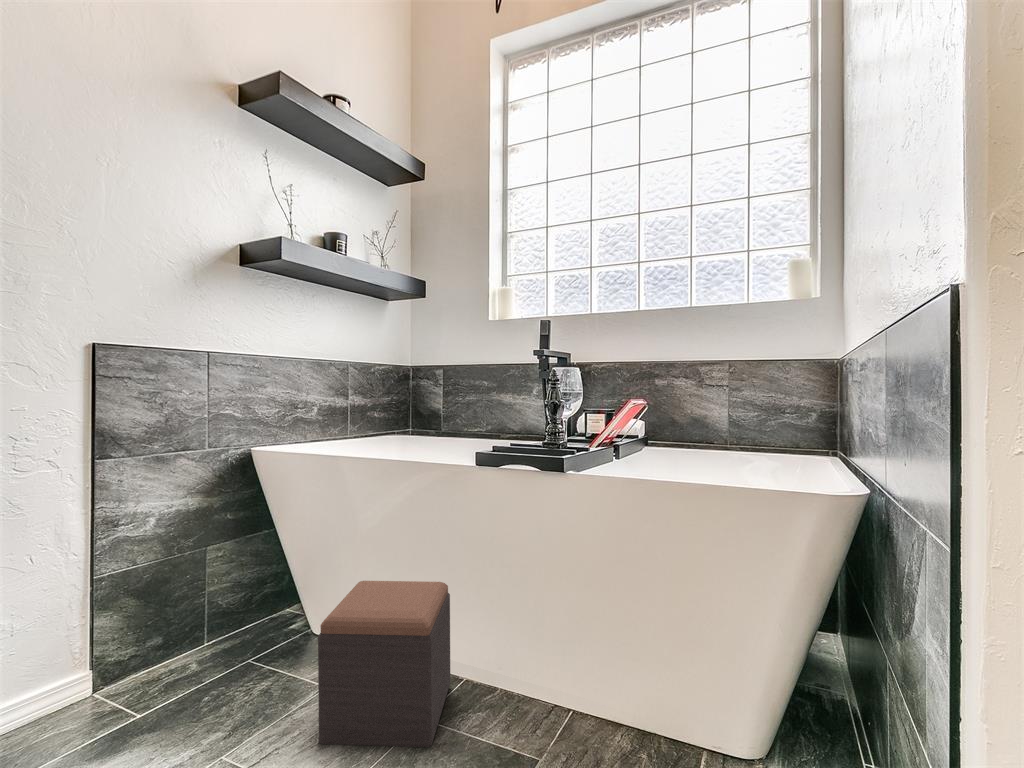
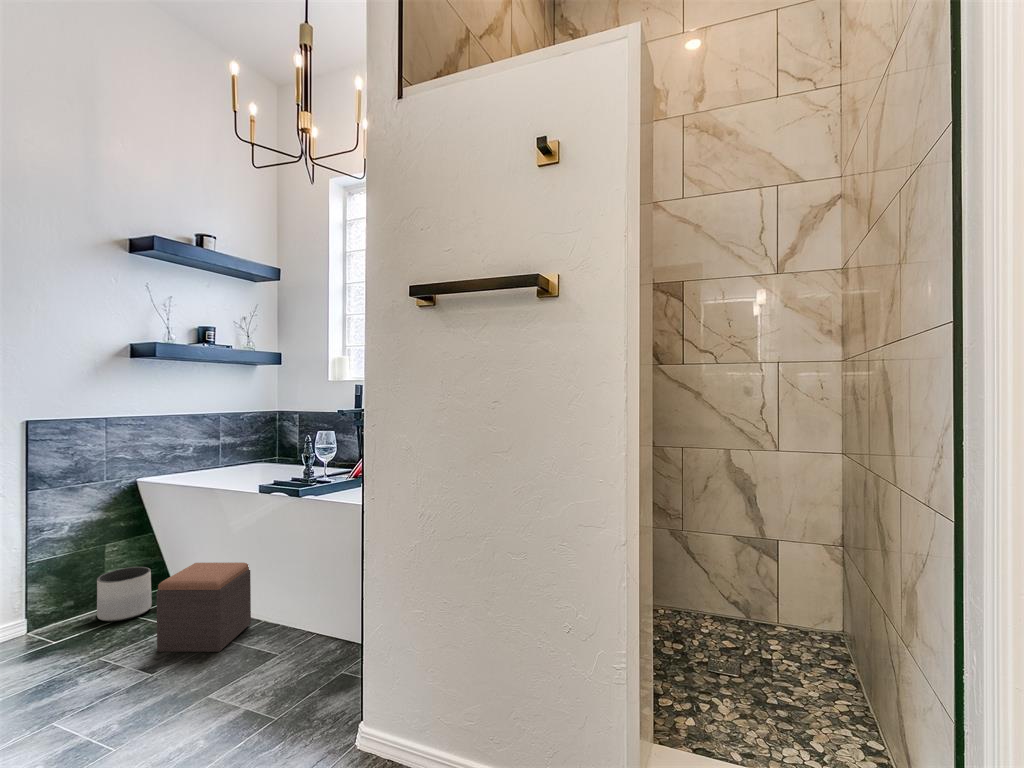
planter: none [199,582,277,672] -> present [97,567,152,622]

